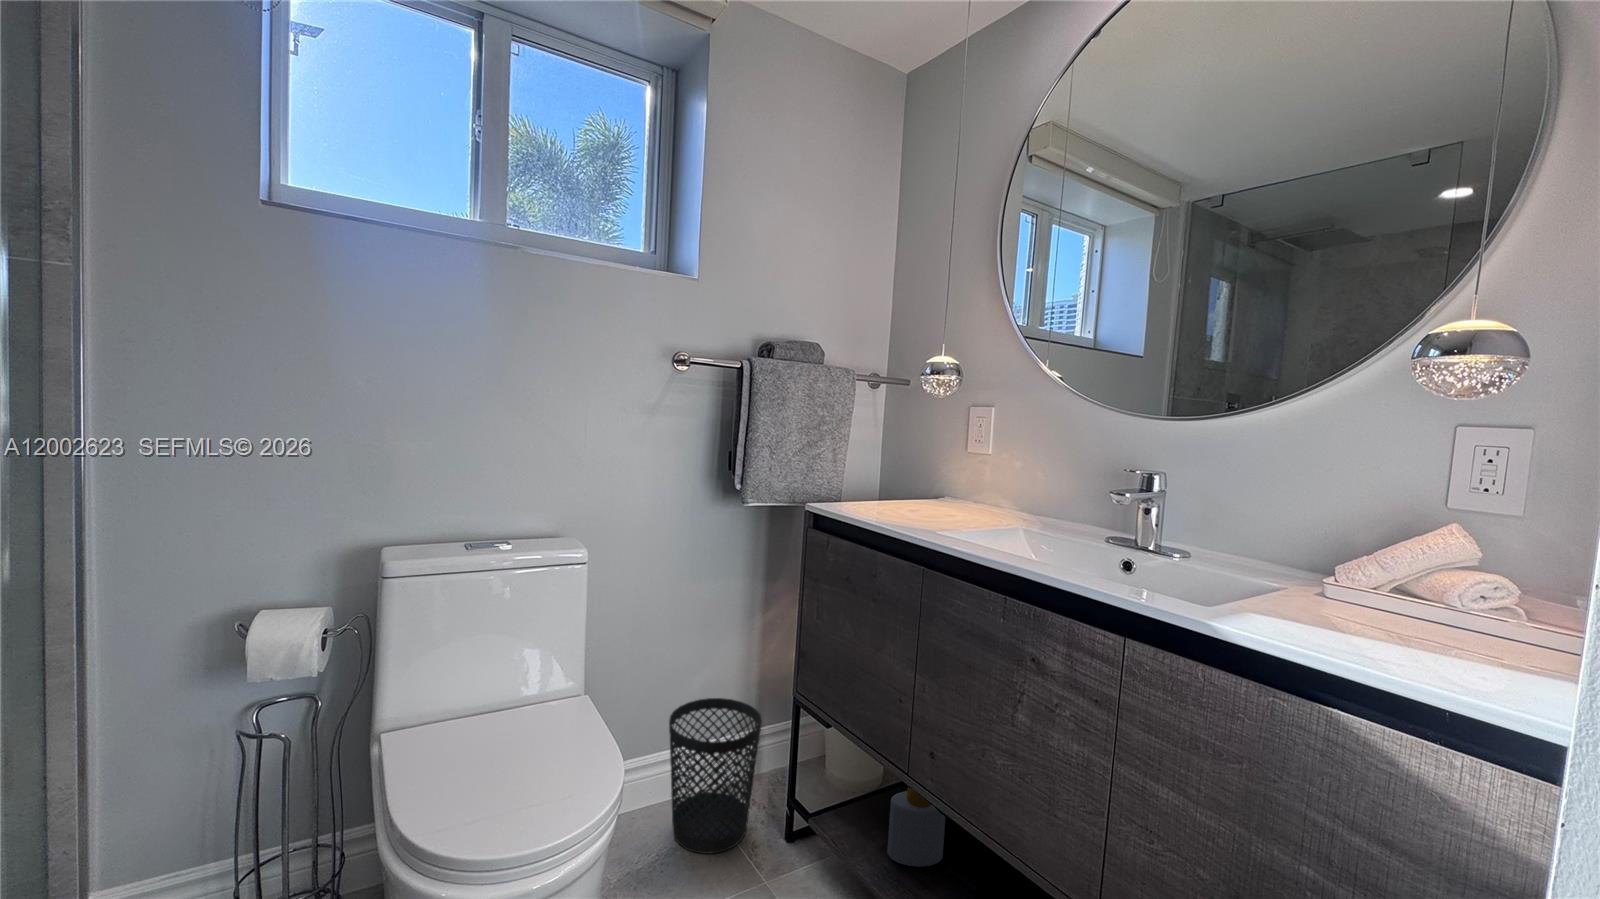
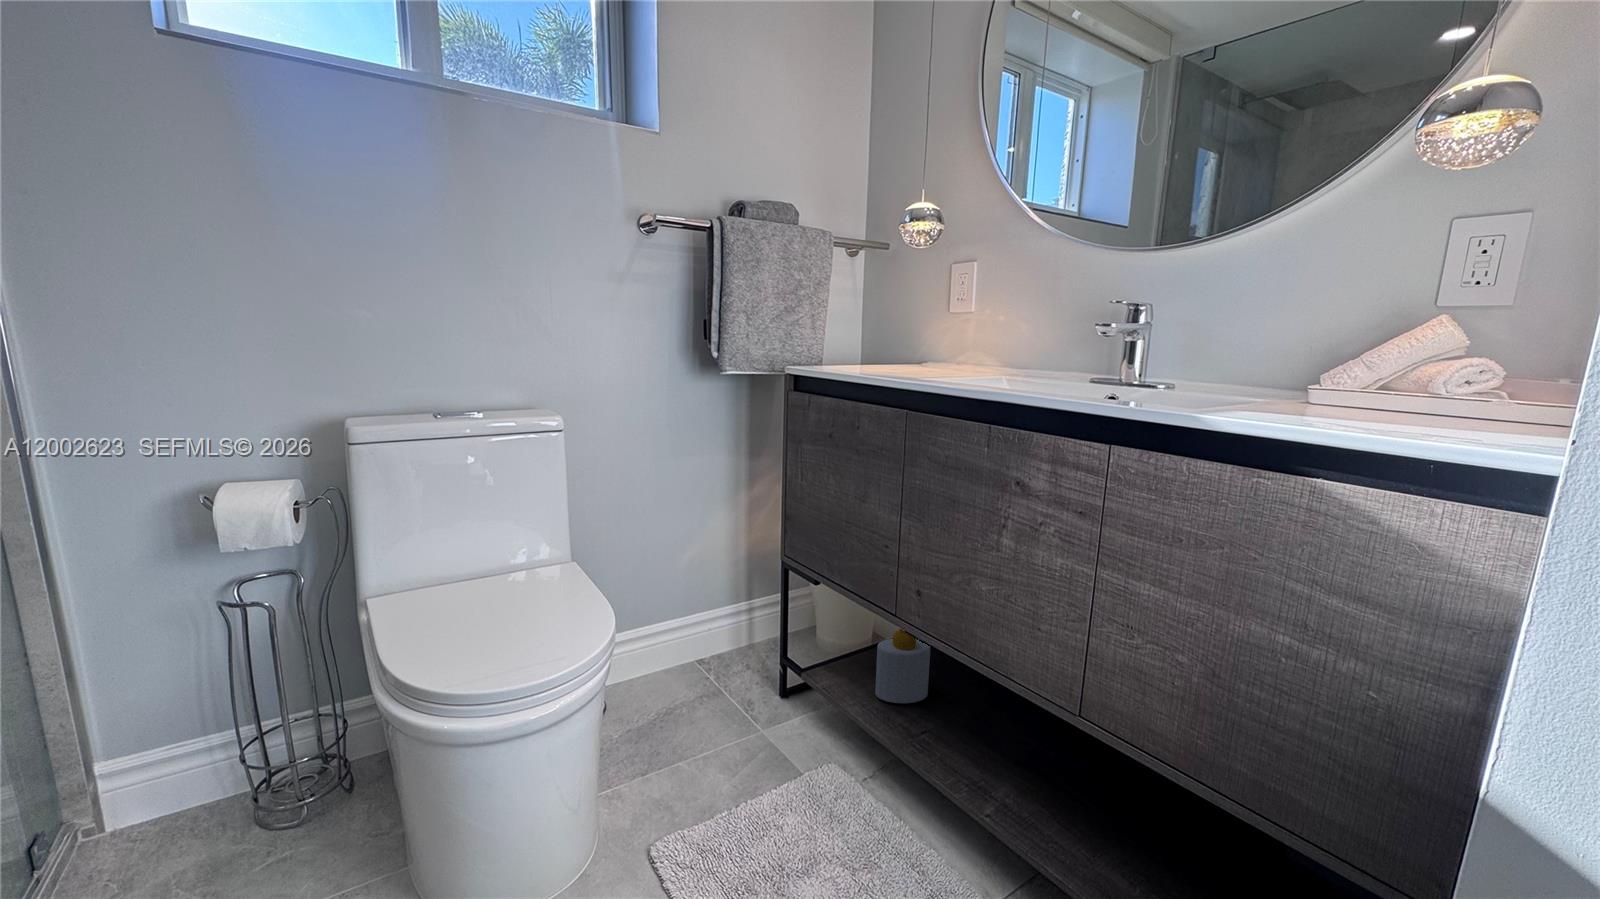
wastebasket: present [669,698,762,854] -> none [659,569,751,707]

